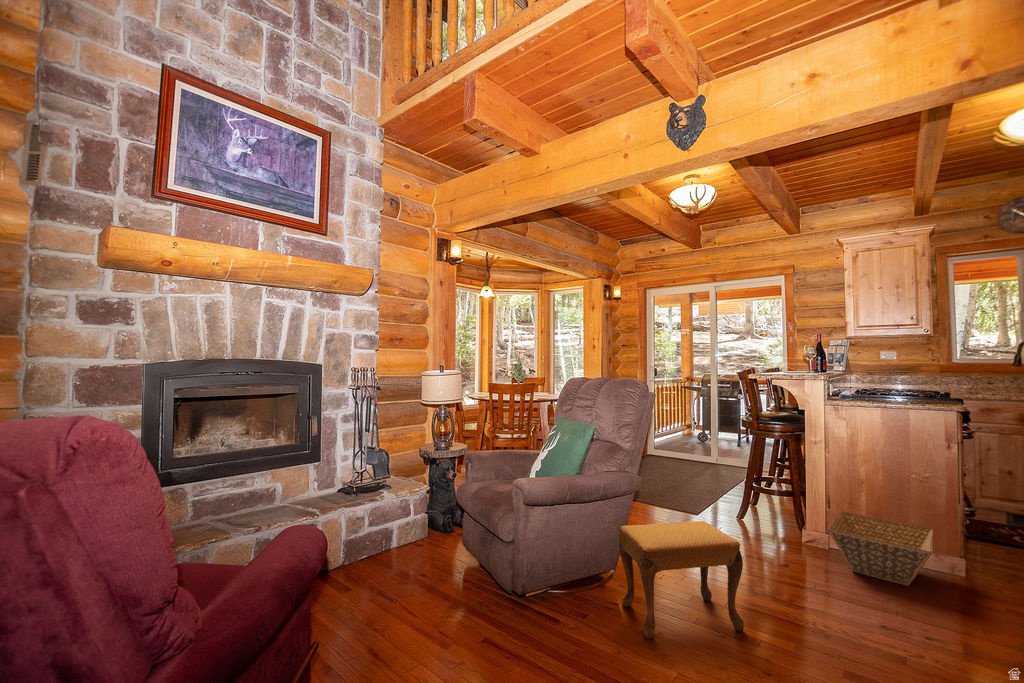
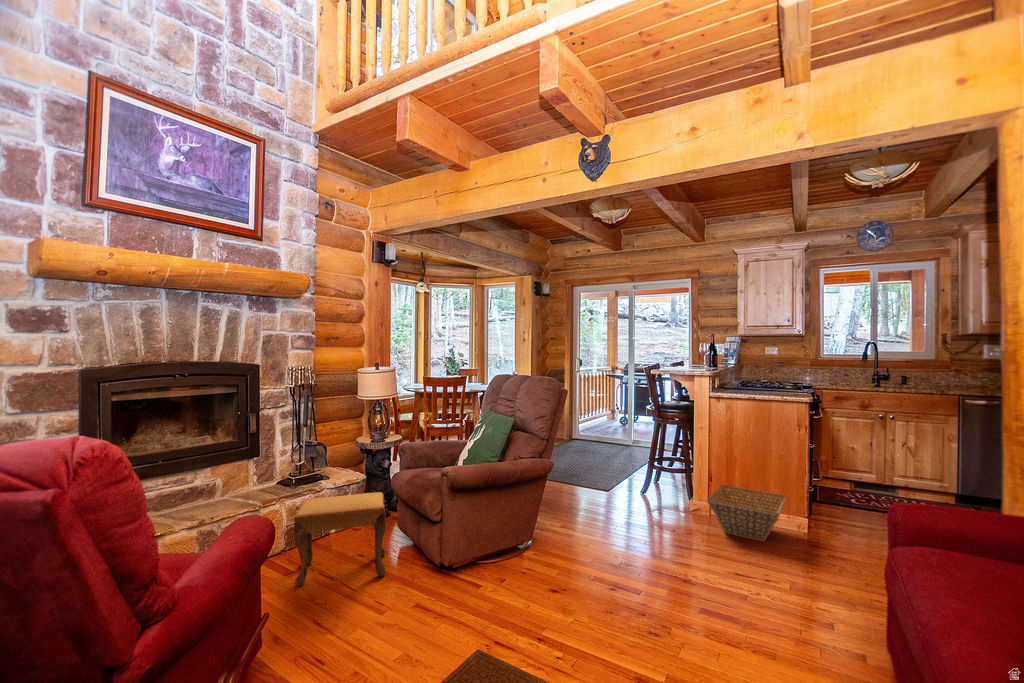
footstool: present [619,521,744,639] -> present [294,492,386,587]

